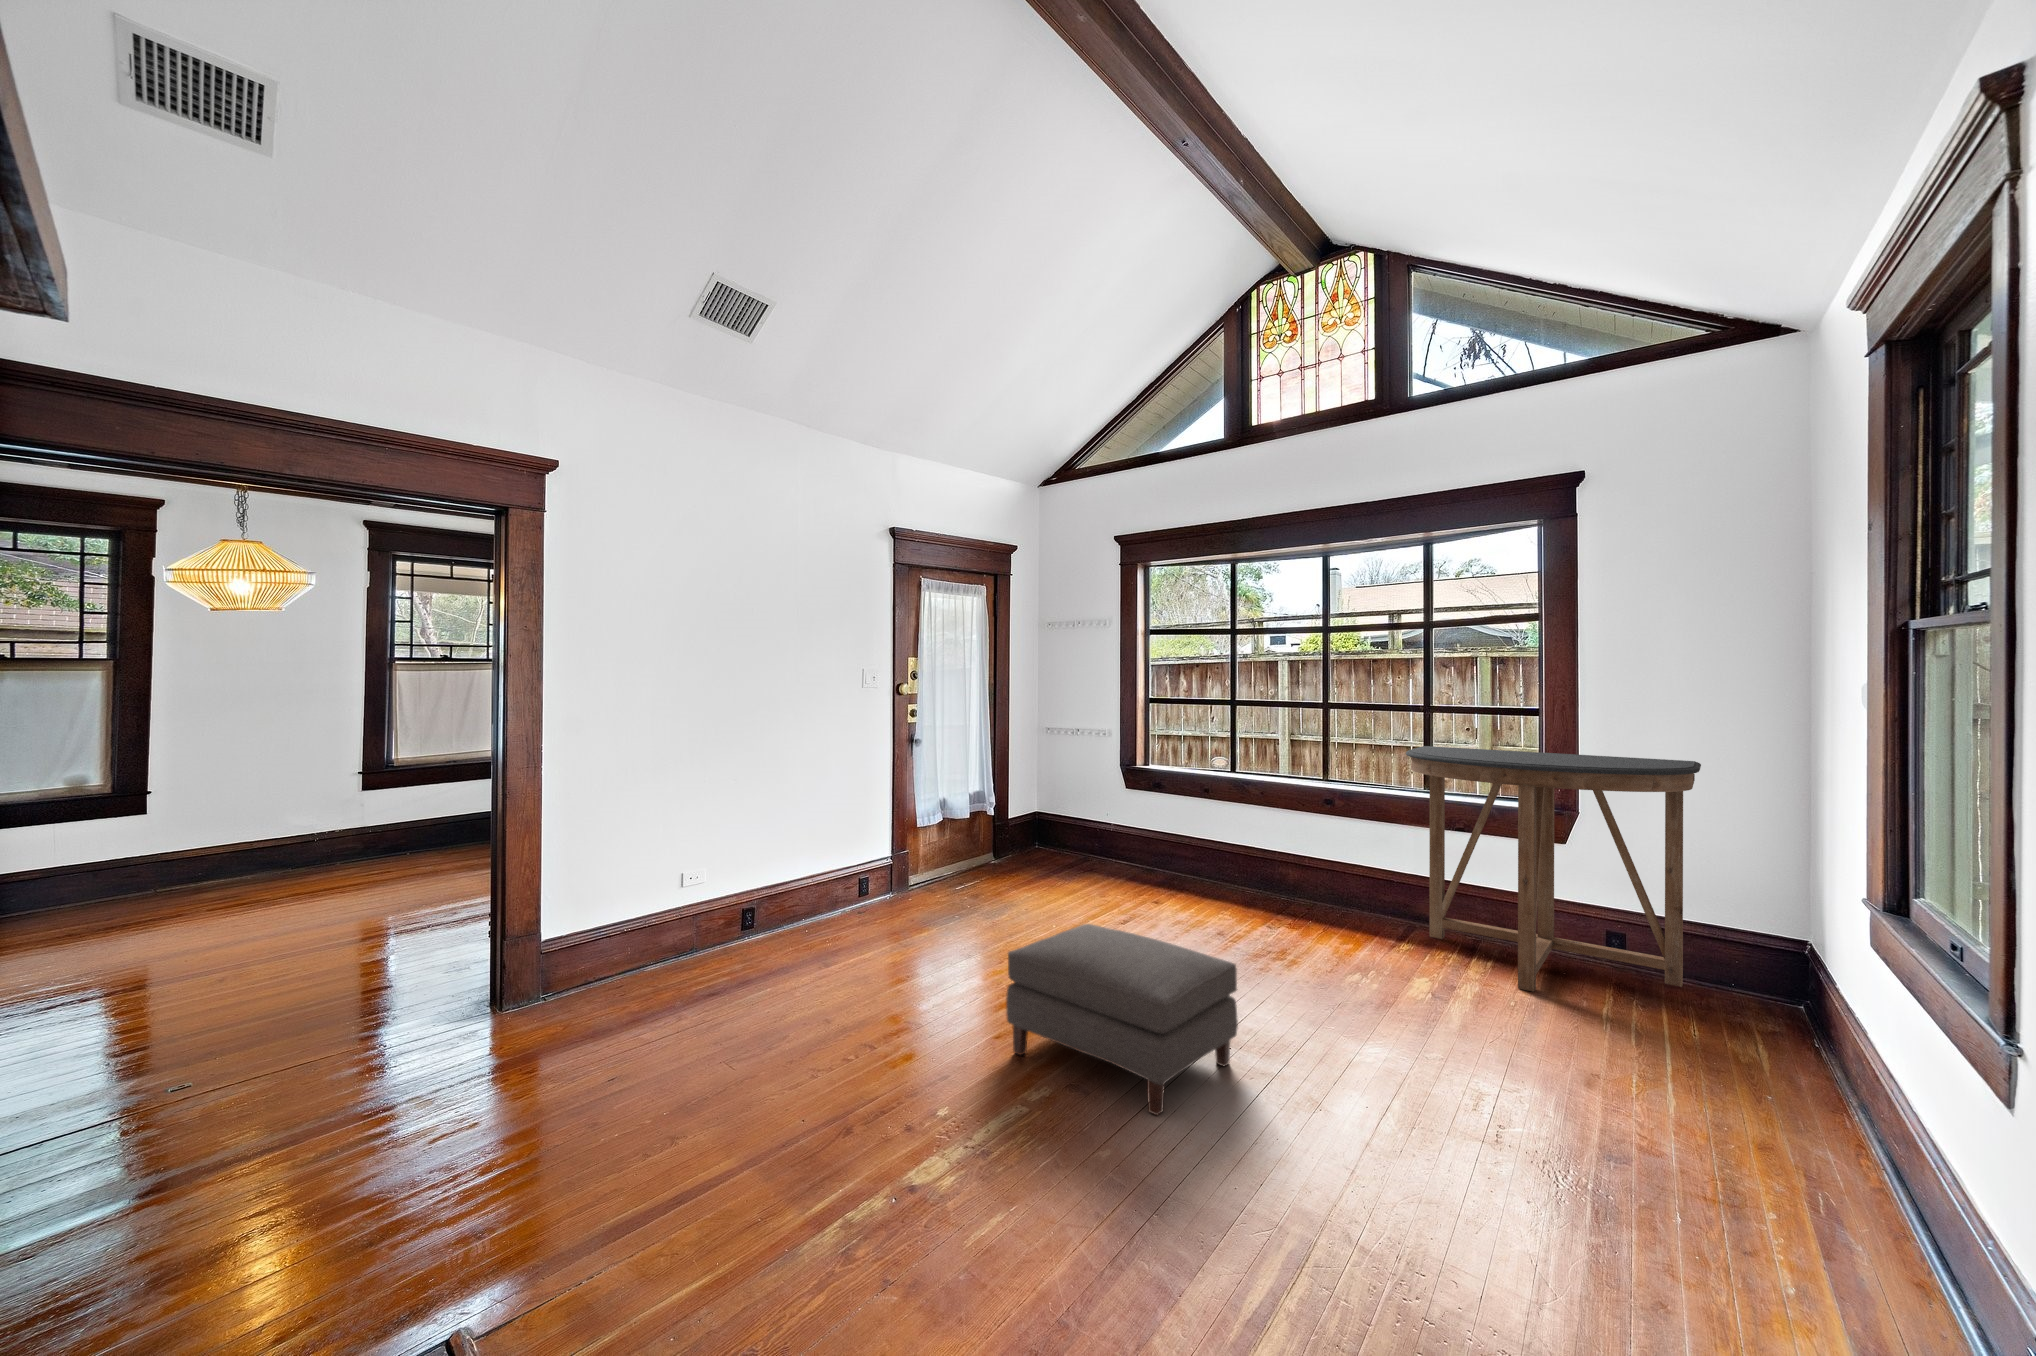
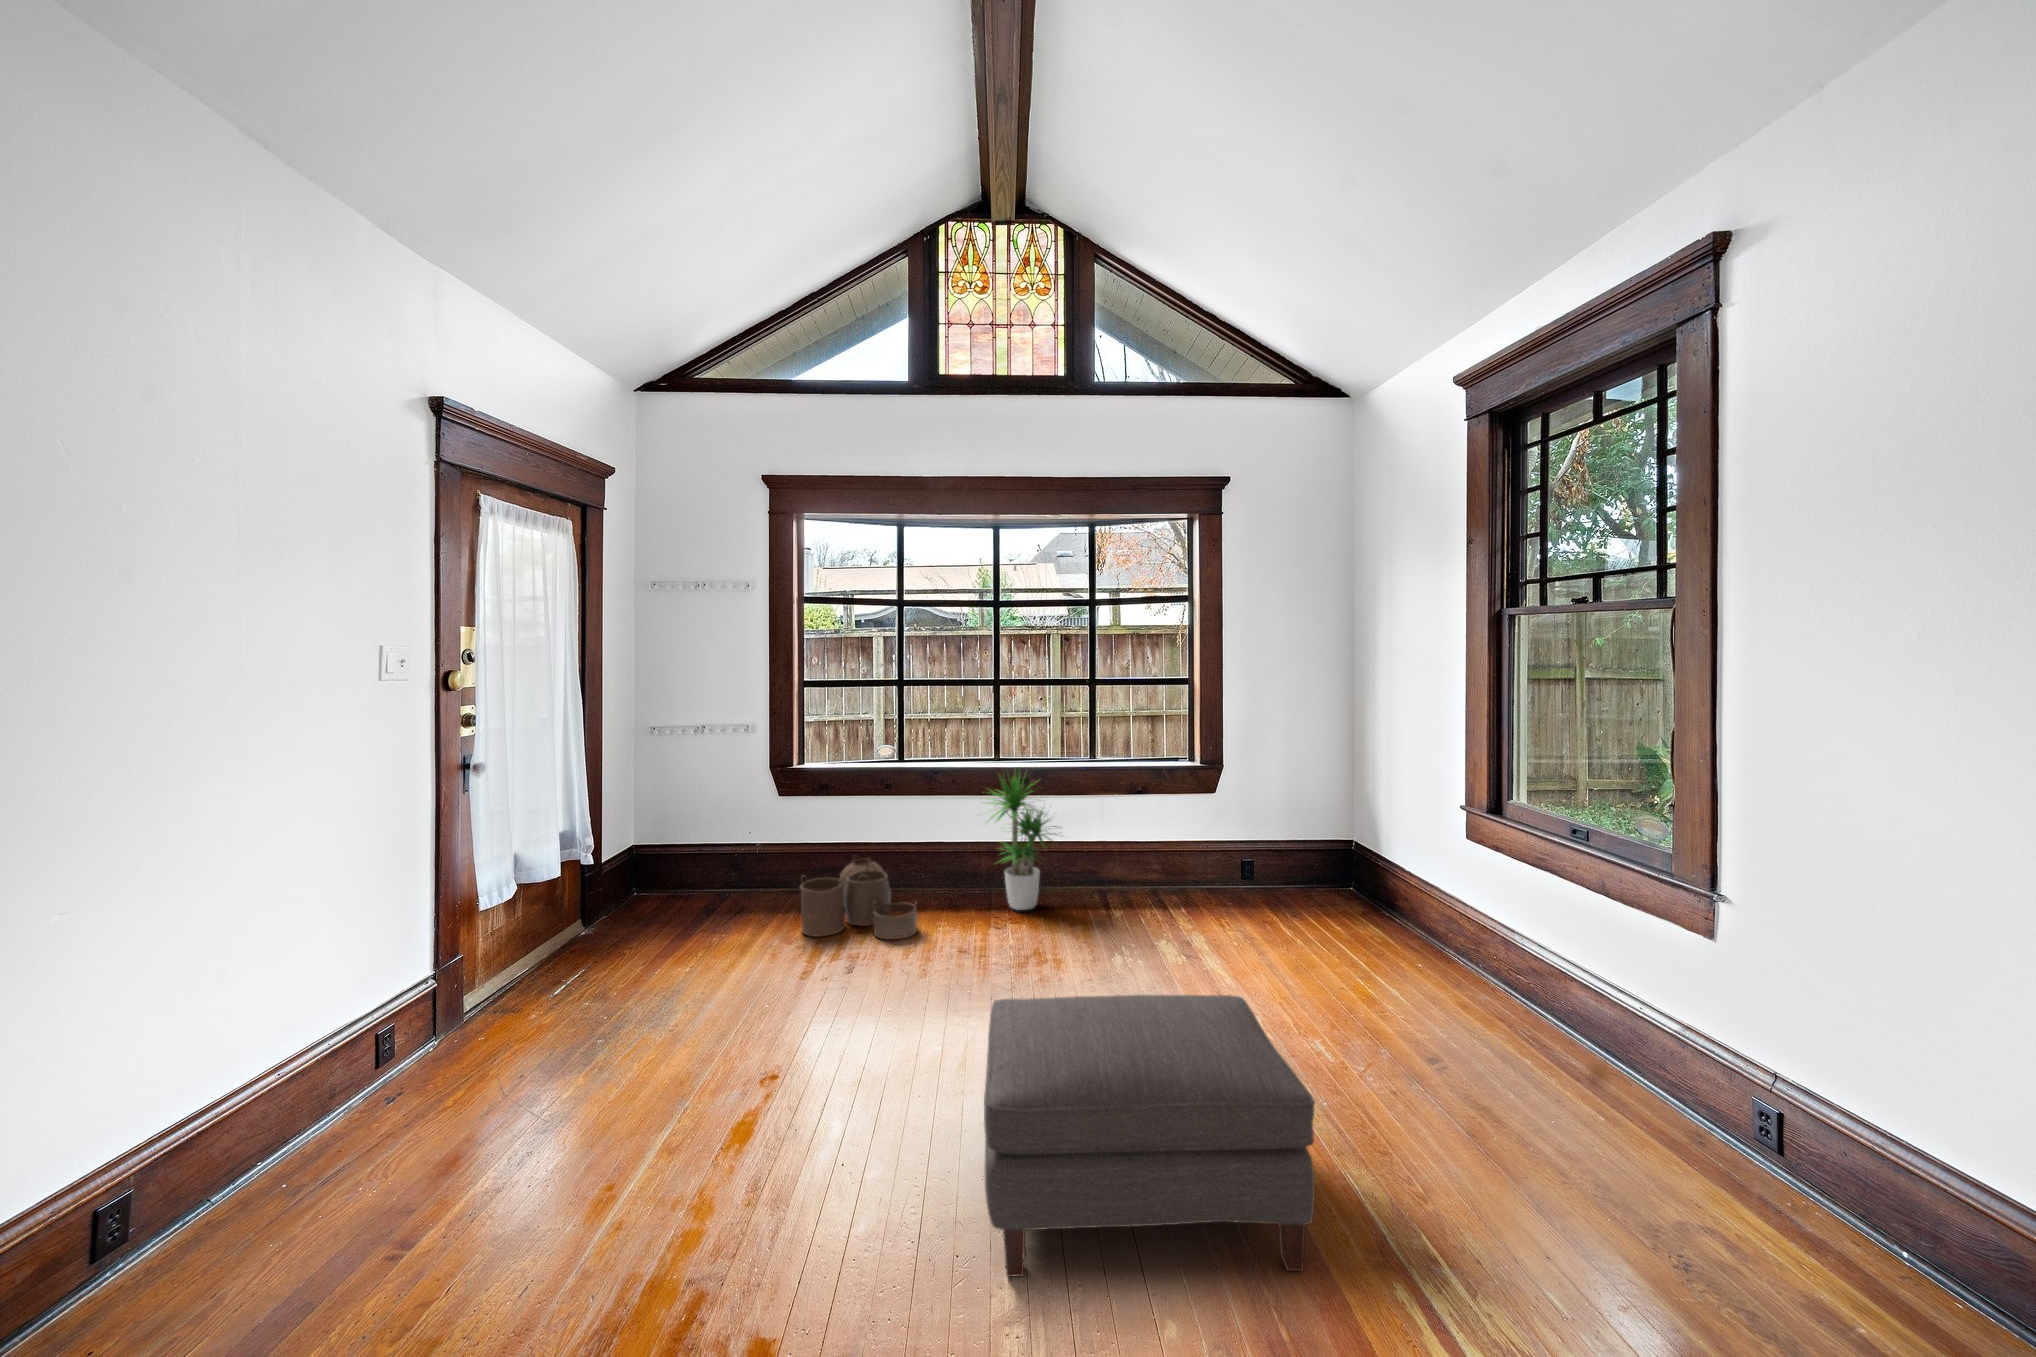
console table: present [1406,746,1701,992] -> none [1128,710,1358,924]
potted plant: none [1250,784,1340,920] -> present [991,772,1063,910]
woven basket: none [1106,846,1192,913] -> present [801,858,917,939]

